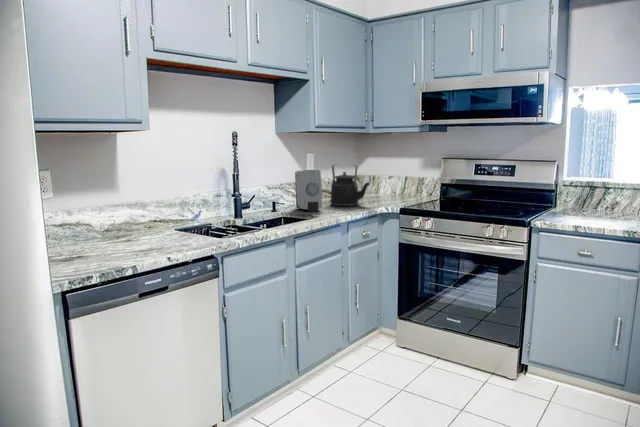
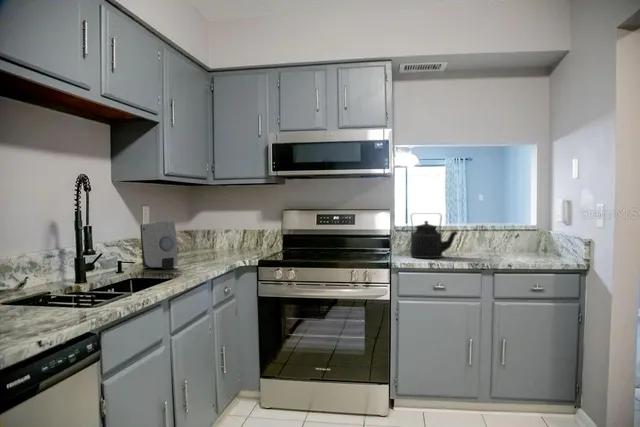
kettle: present [330,165,370,206] -> present [410,216,457,258]

